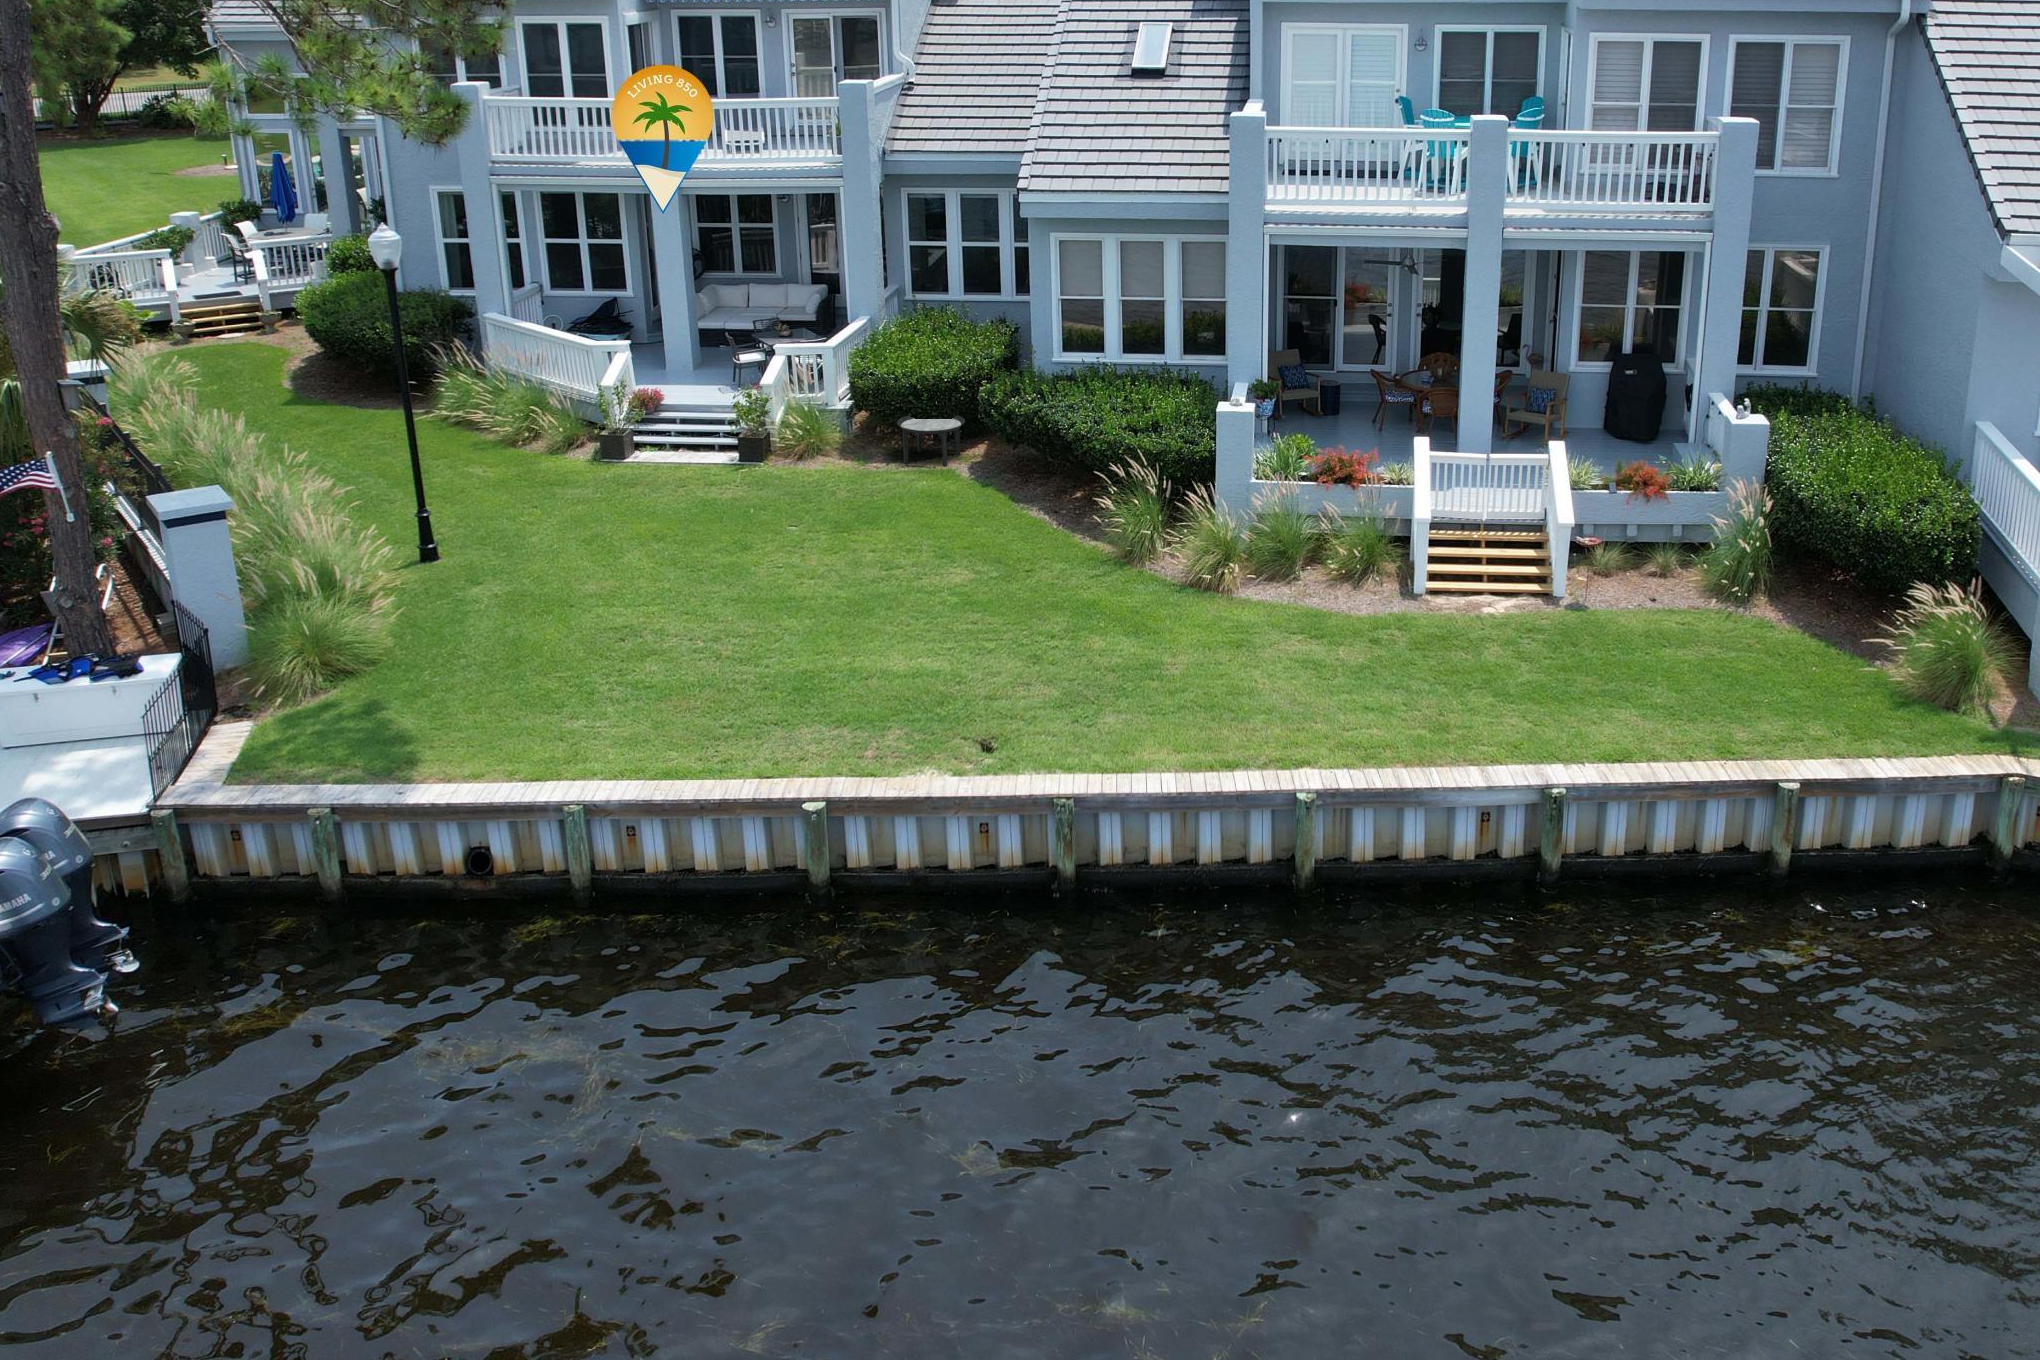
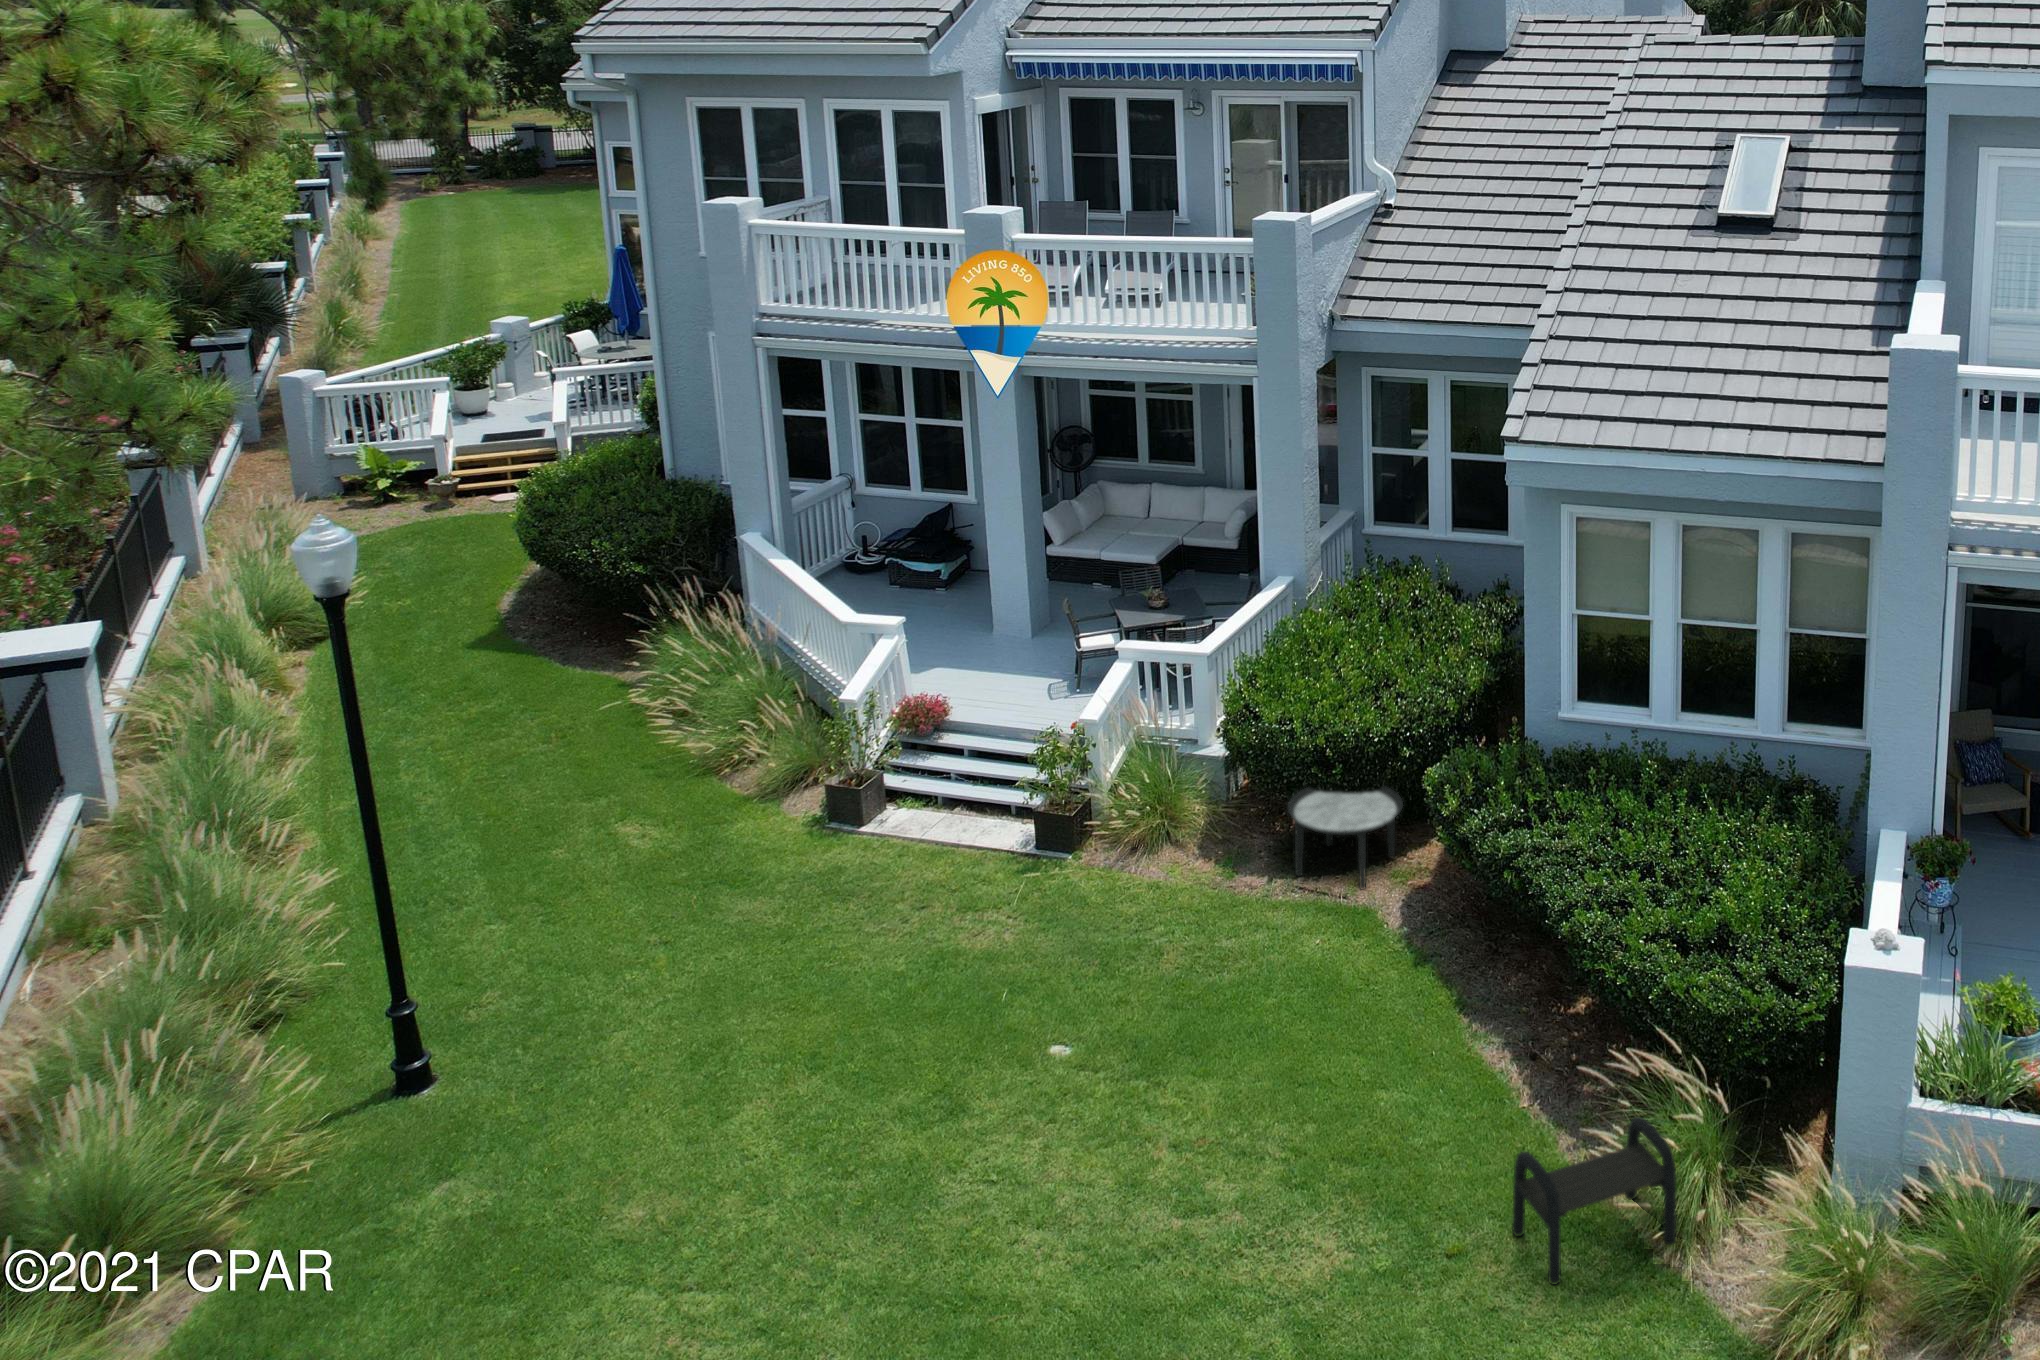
bench: none [1060,507,1142,576] -> present [1512,1117,1676,1285]

